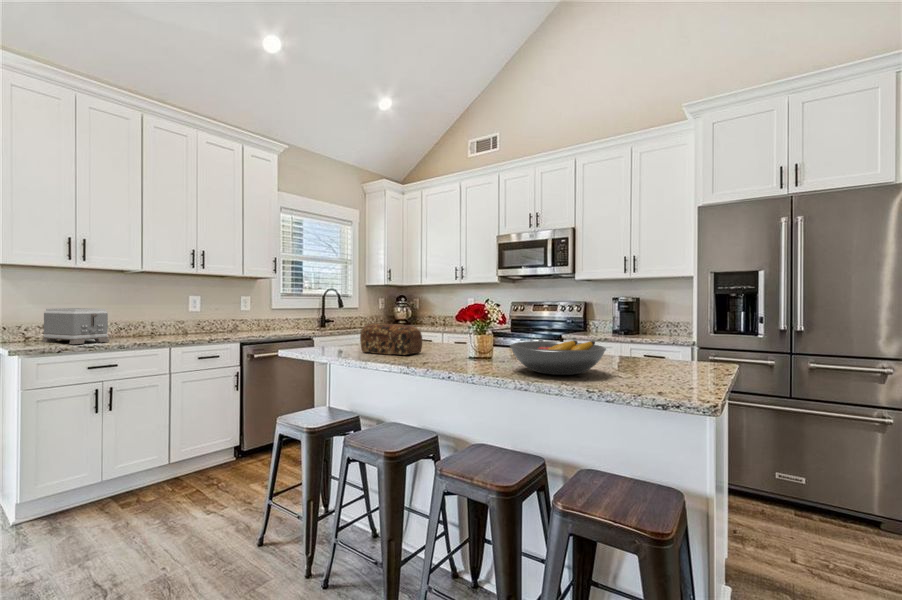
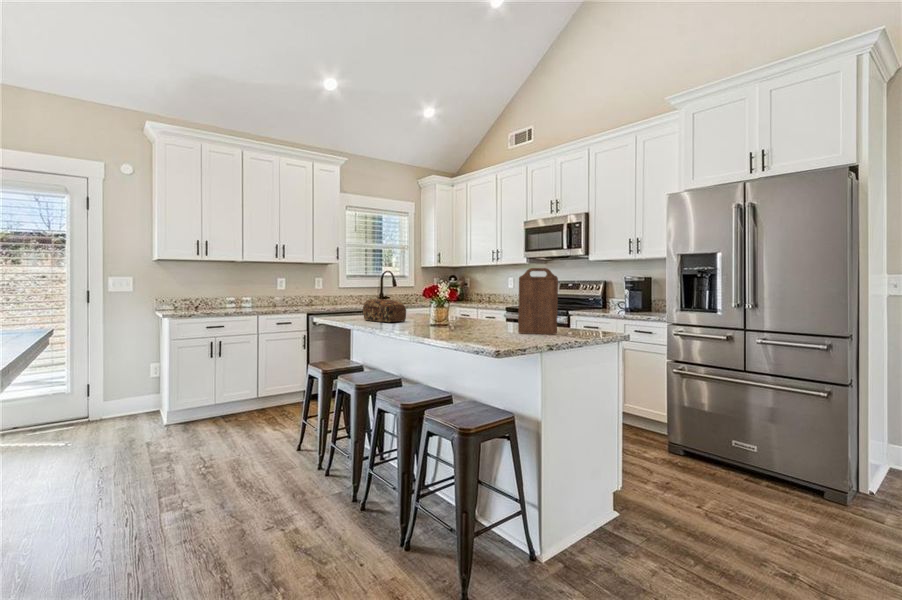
cutting board: none [608,282,656,367] -> present [518,268,558,334]
toaster: present [42,308,109,344] -> none [181,288,220,312]
fruit bowl: present [510,340,606,375] -> none [433,312,499,336]

